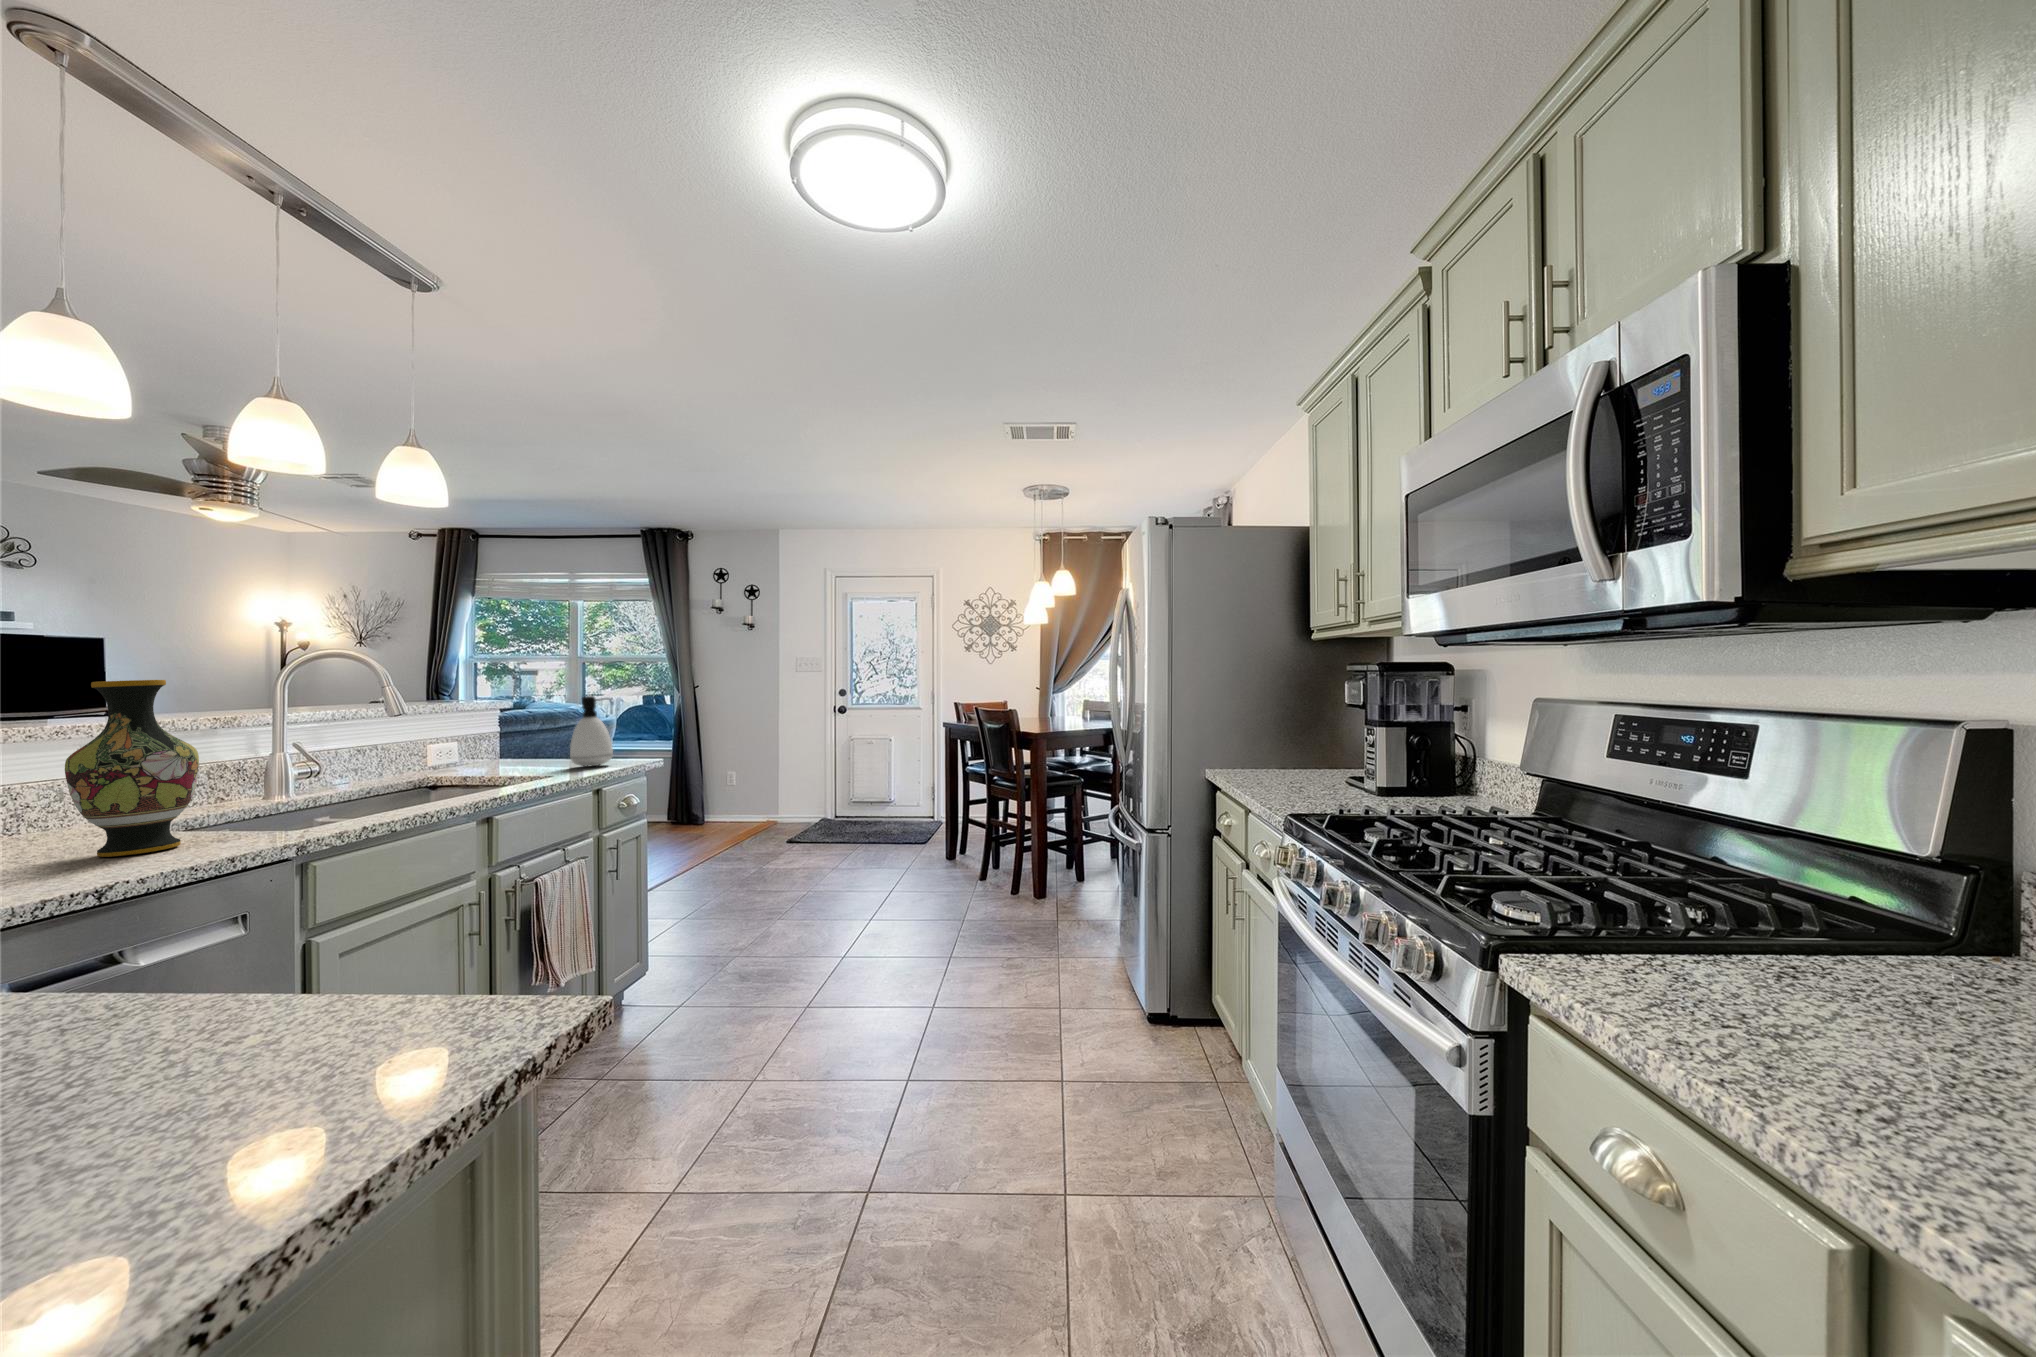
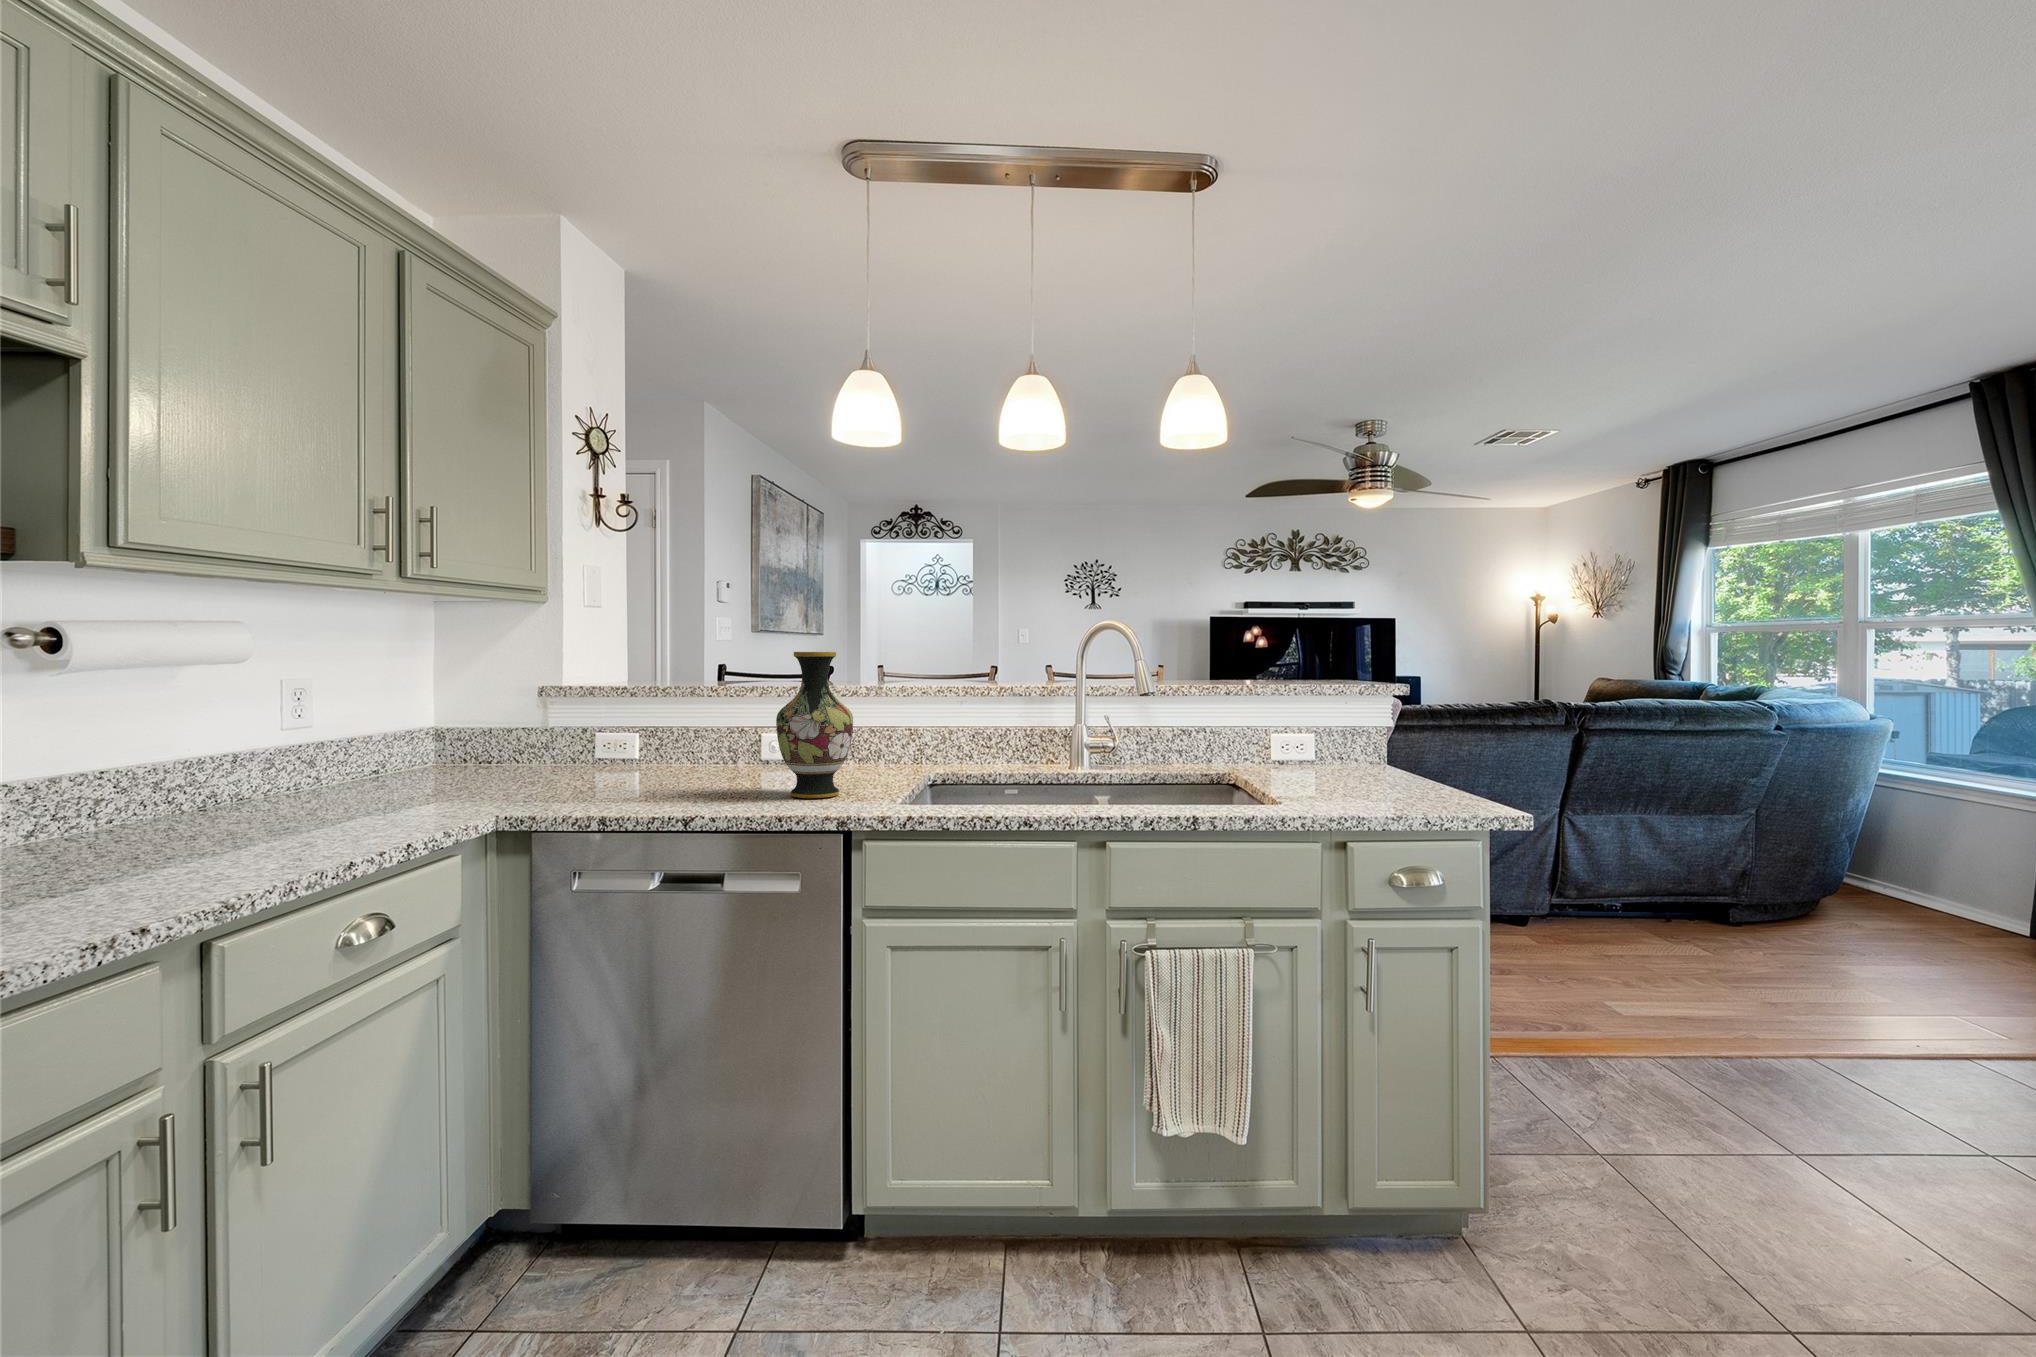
soap dispenser: present [570,696,613,766] -> none [1318,694,1381,802]

